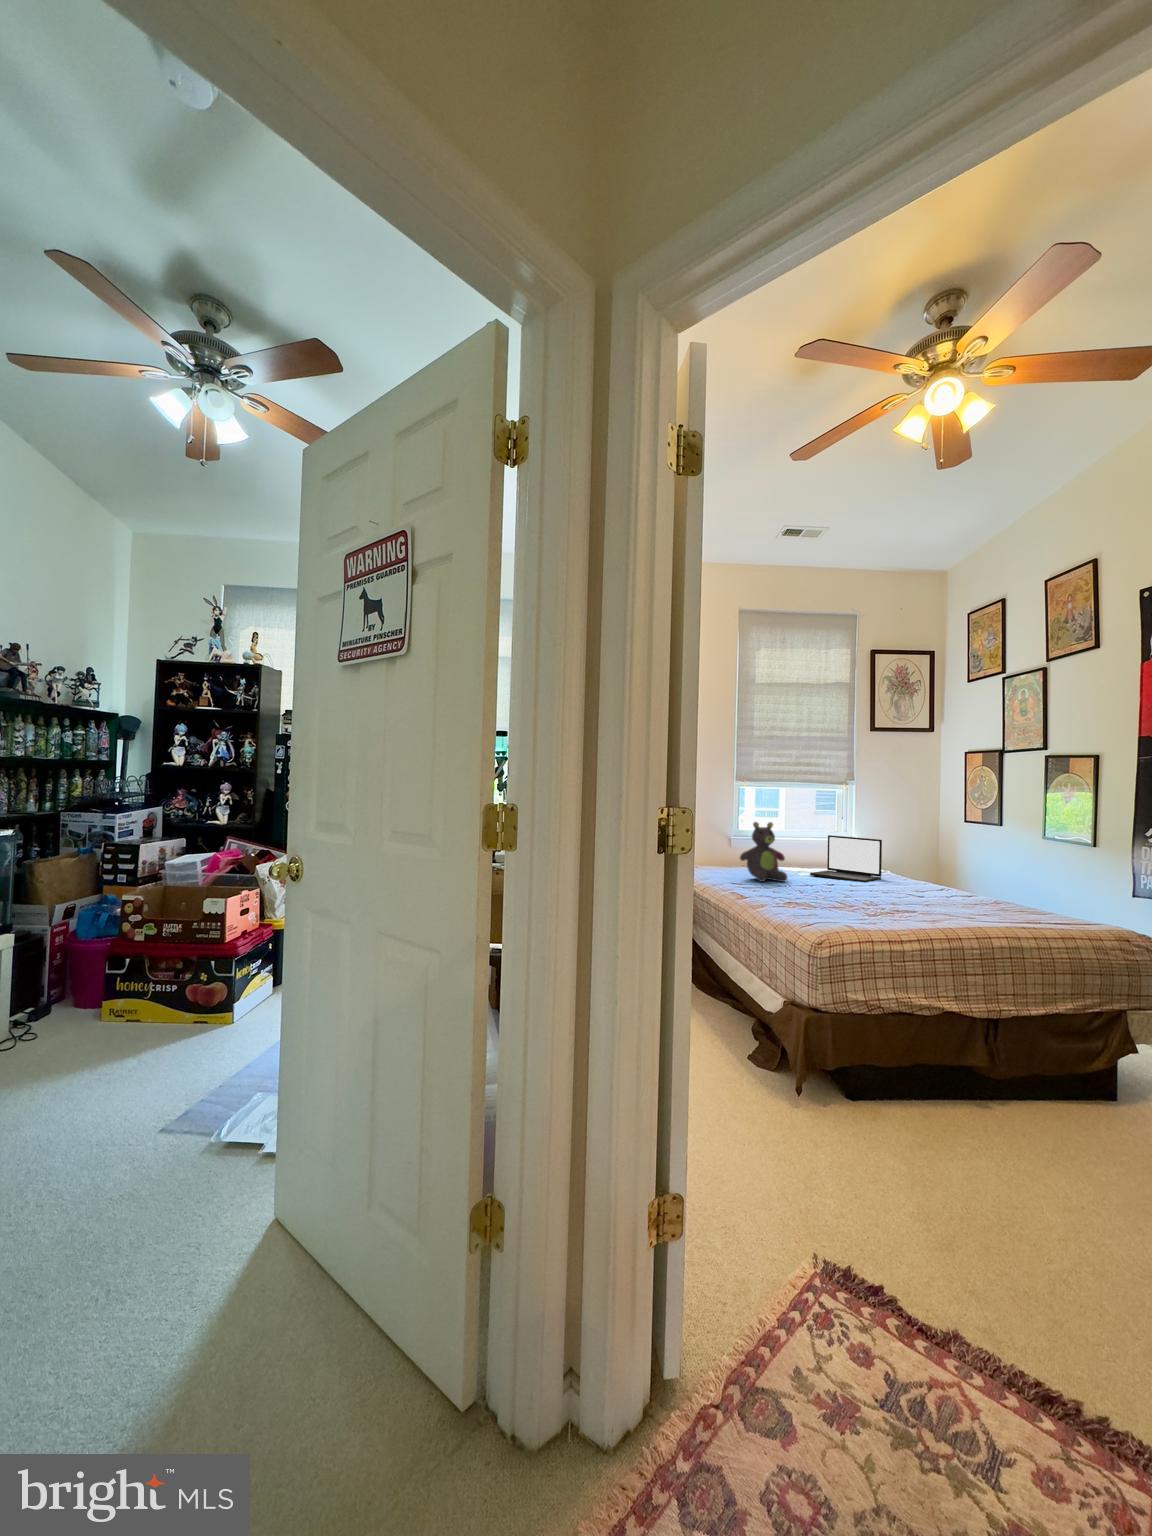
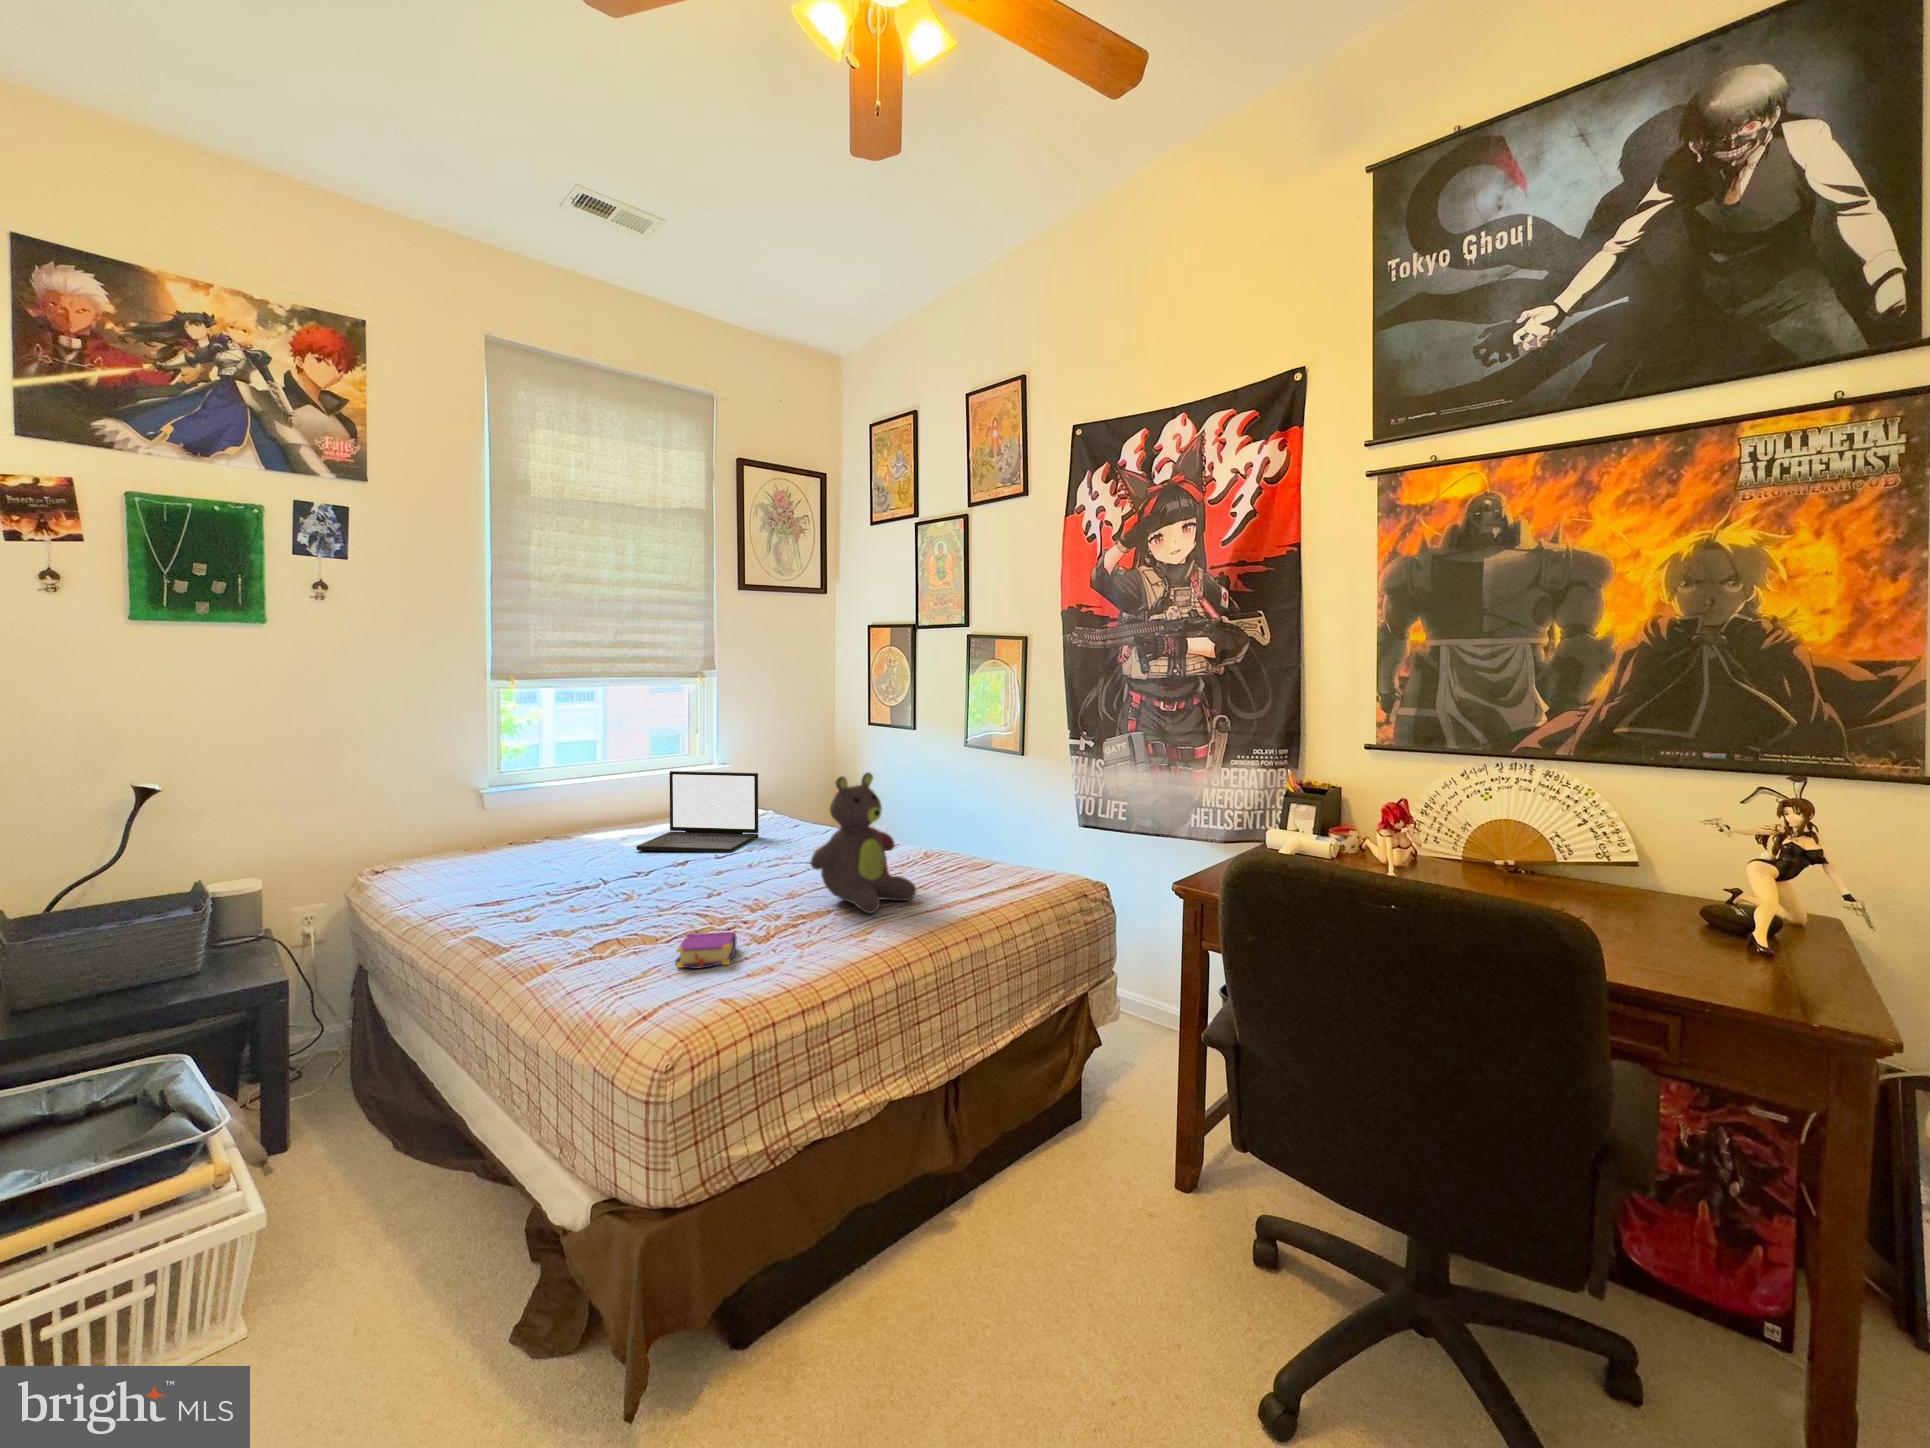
stuffed bear: present [740,822,787,882] -> present [811,773,916,913]
book: none [826,897,886,914] -> present [676,932,736,968]

